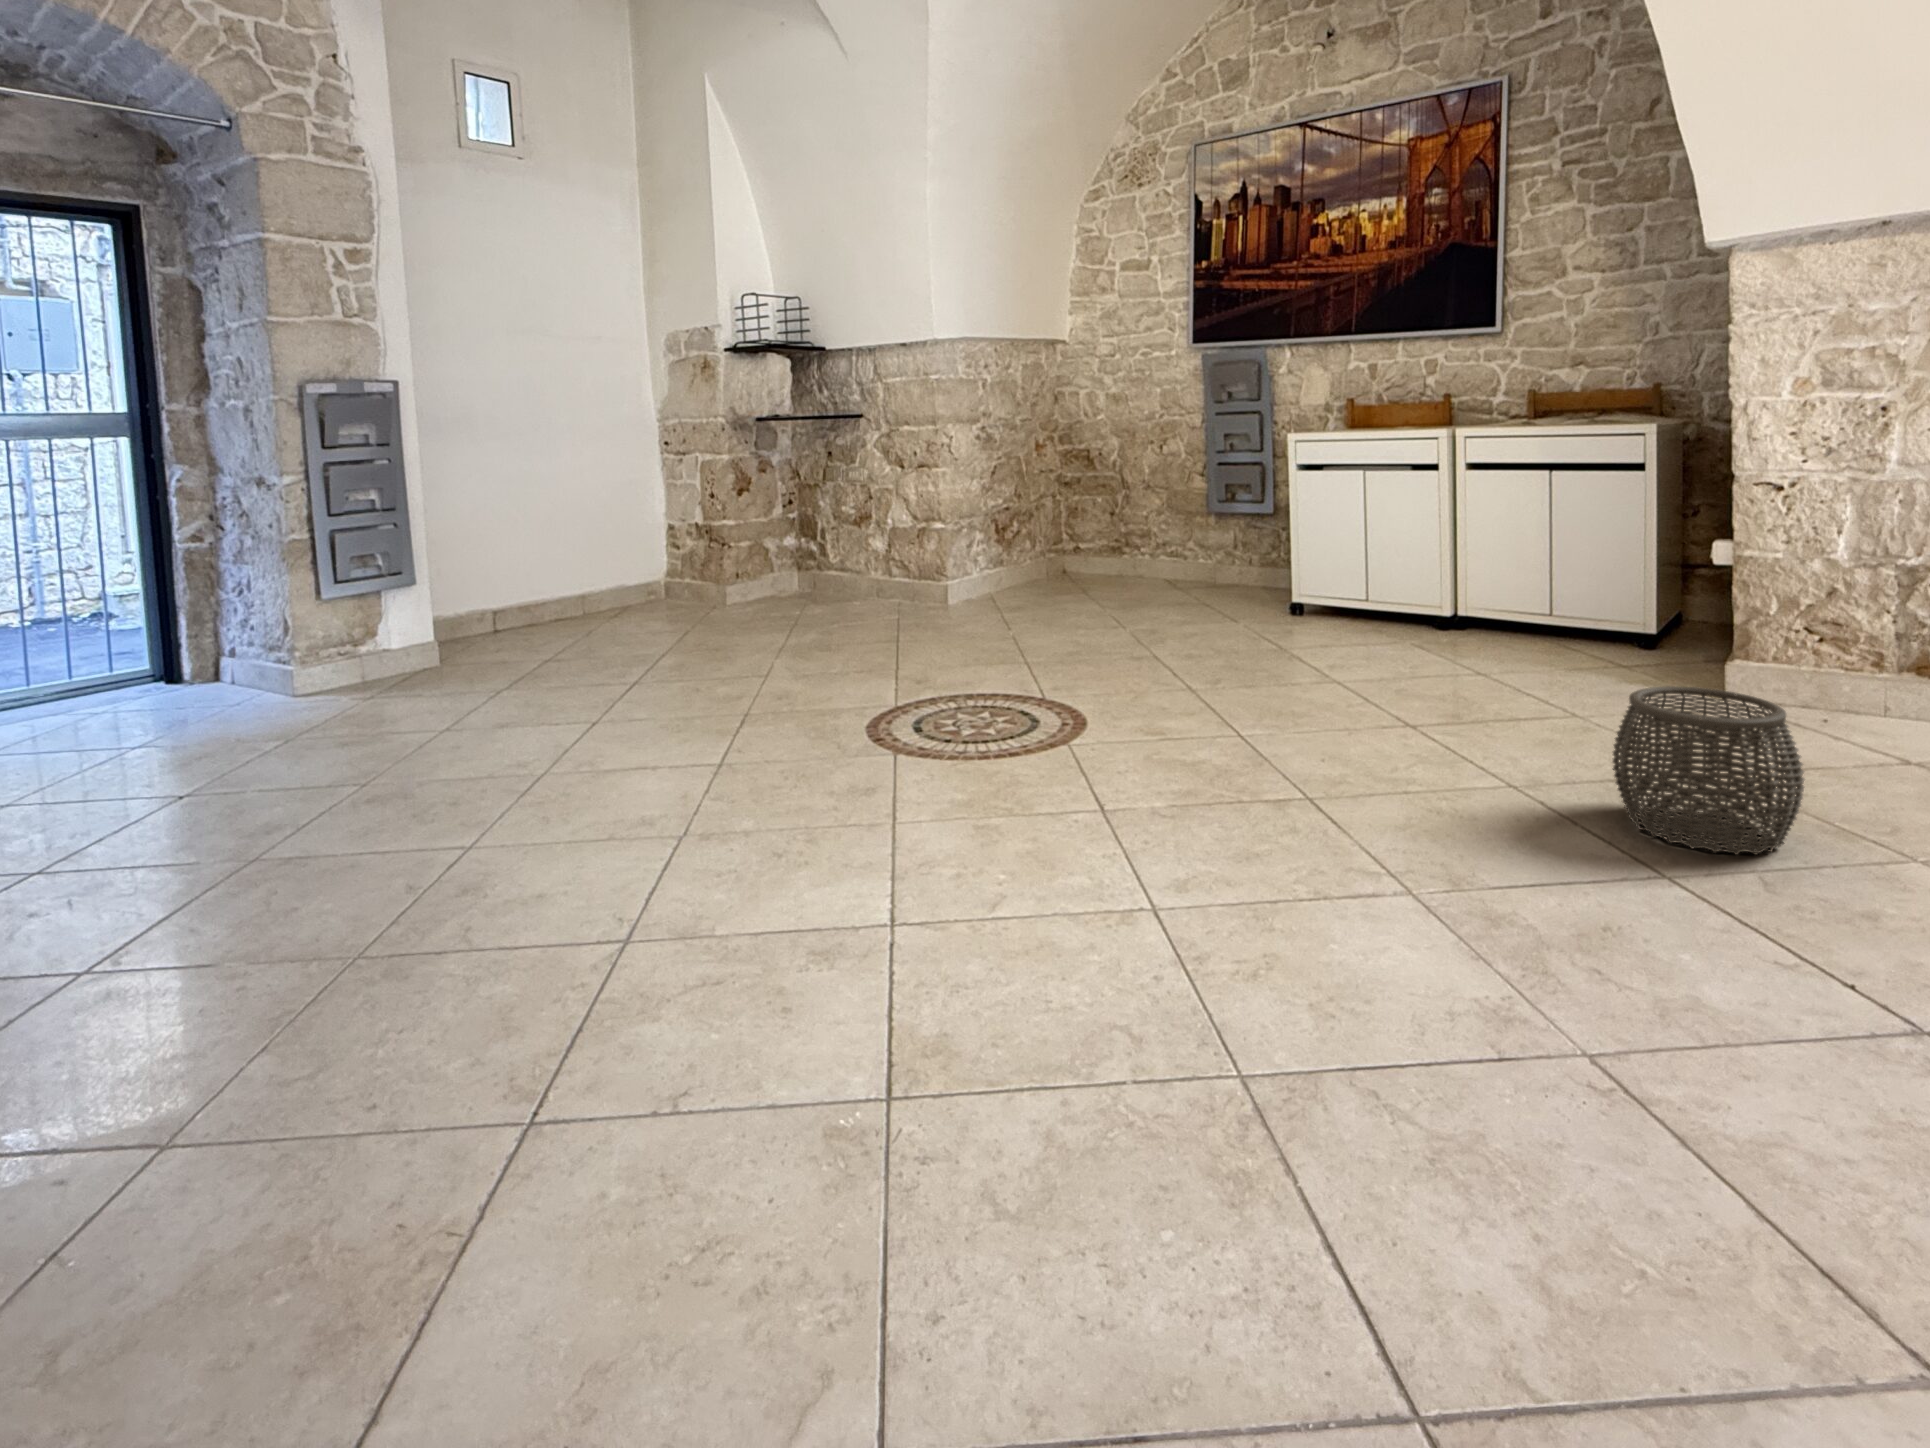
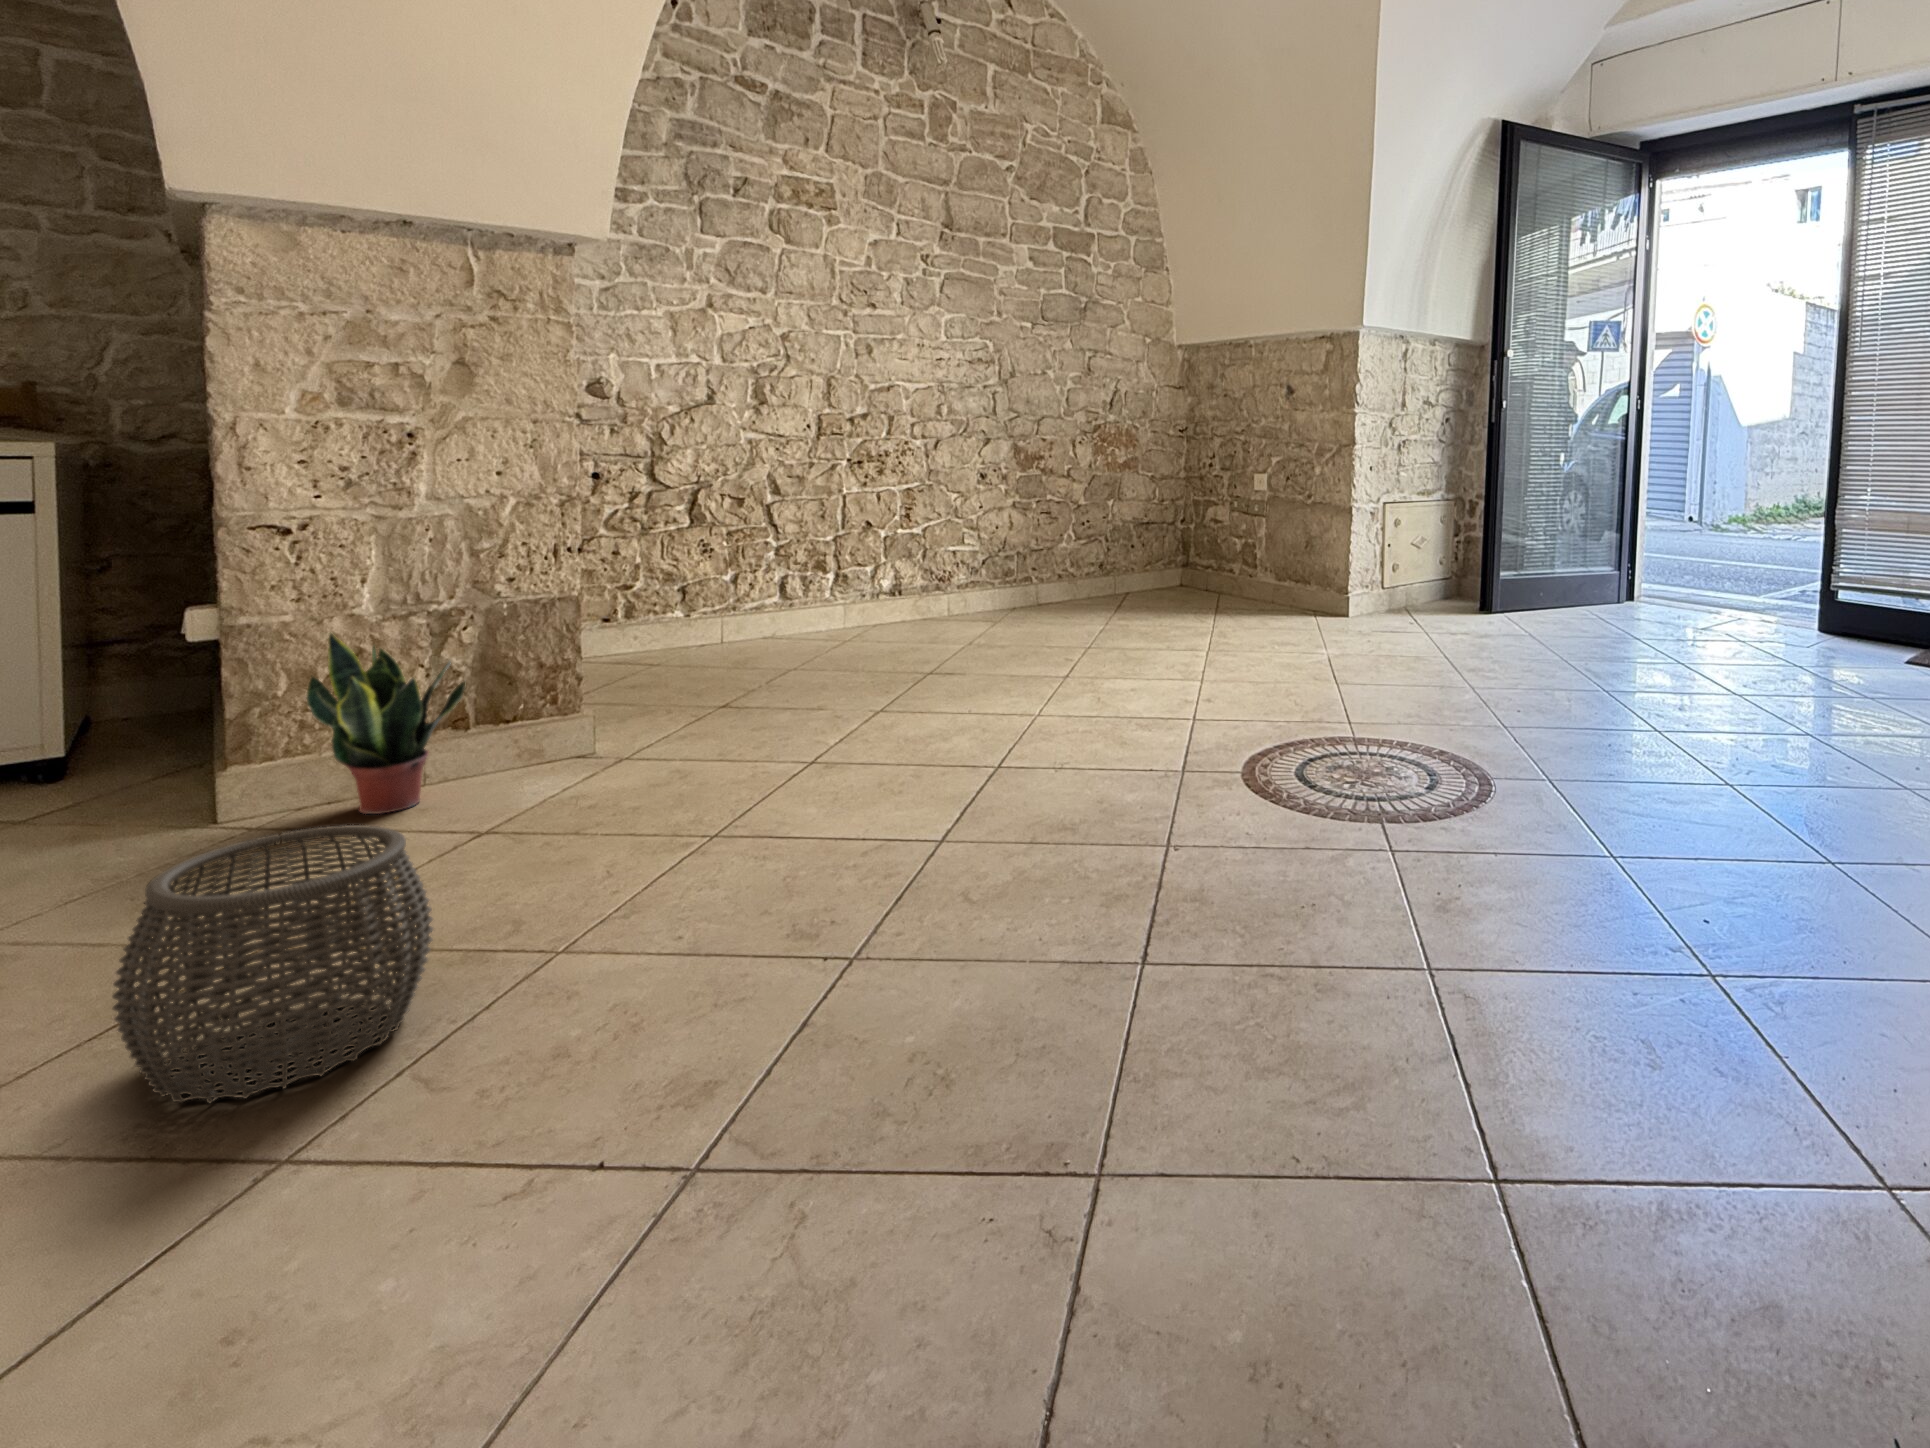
potted plant: none [1787,570,1919,728] -> present [307,634,465,814]

